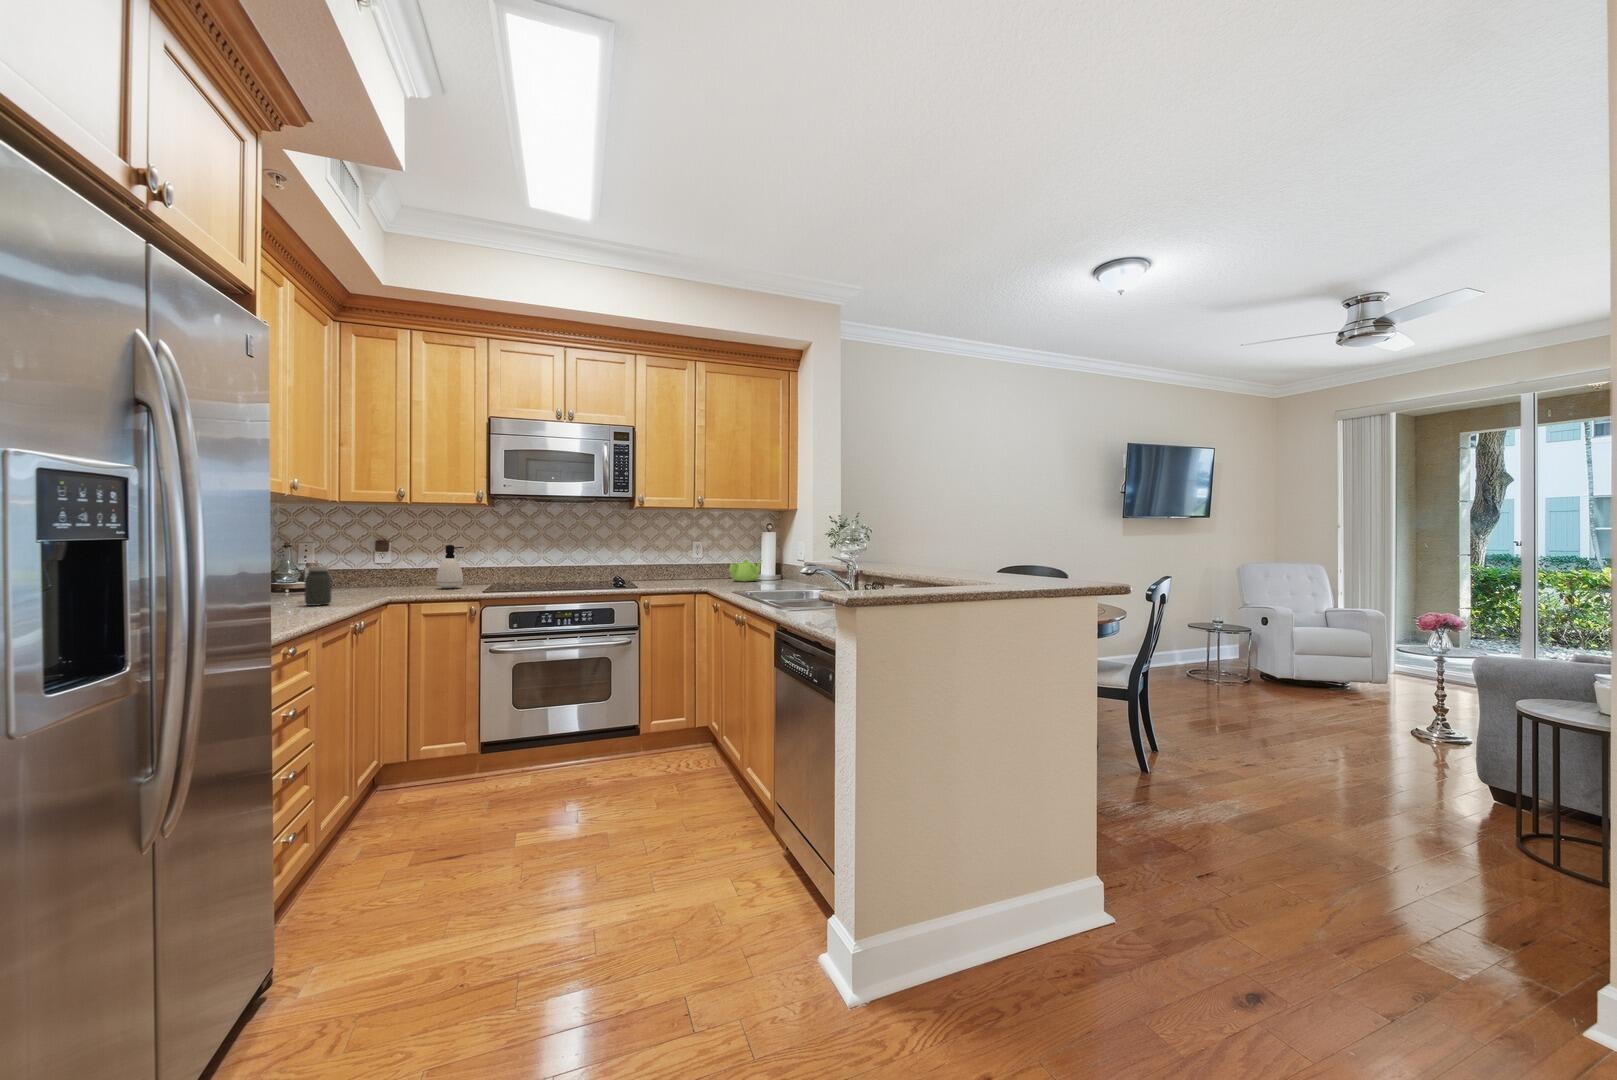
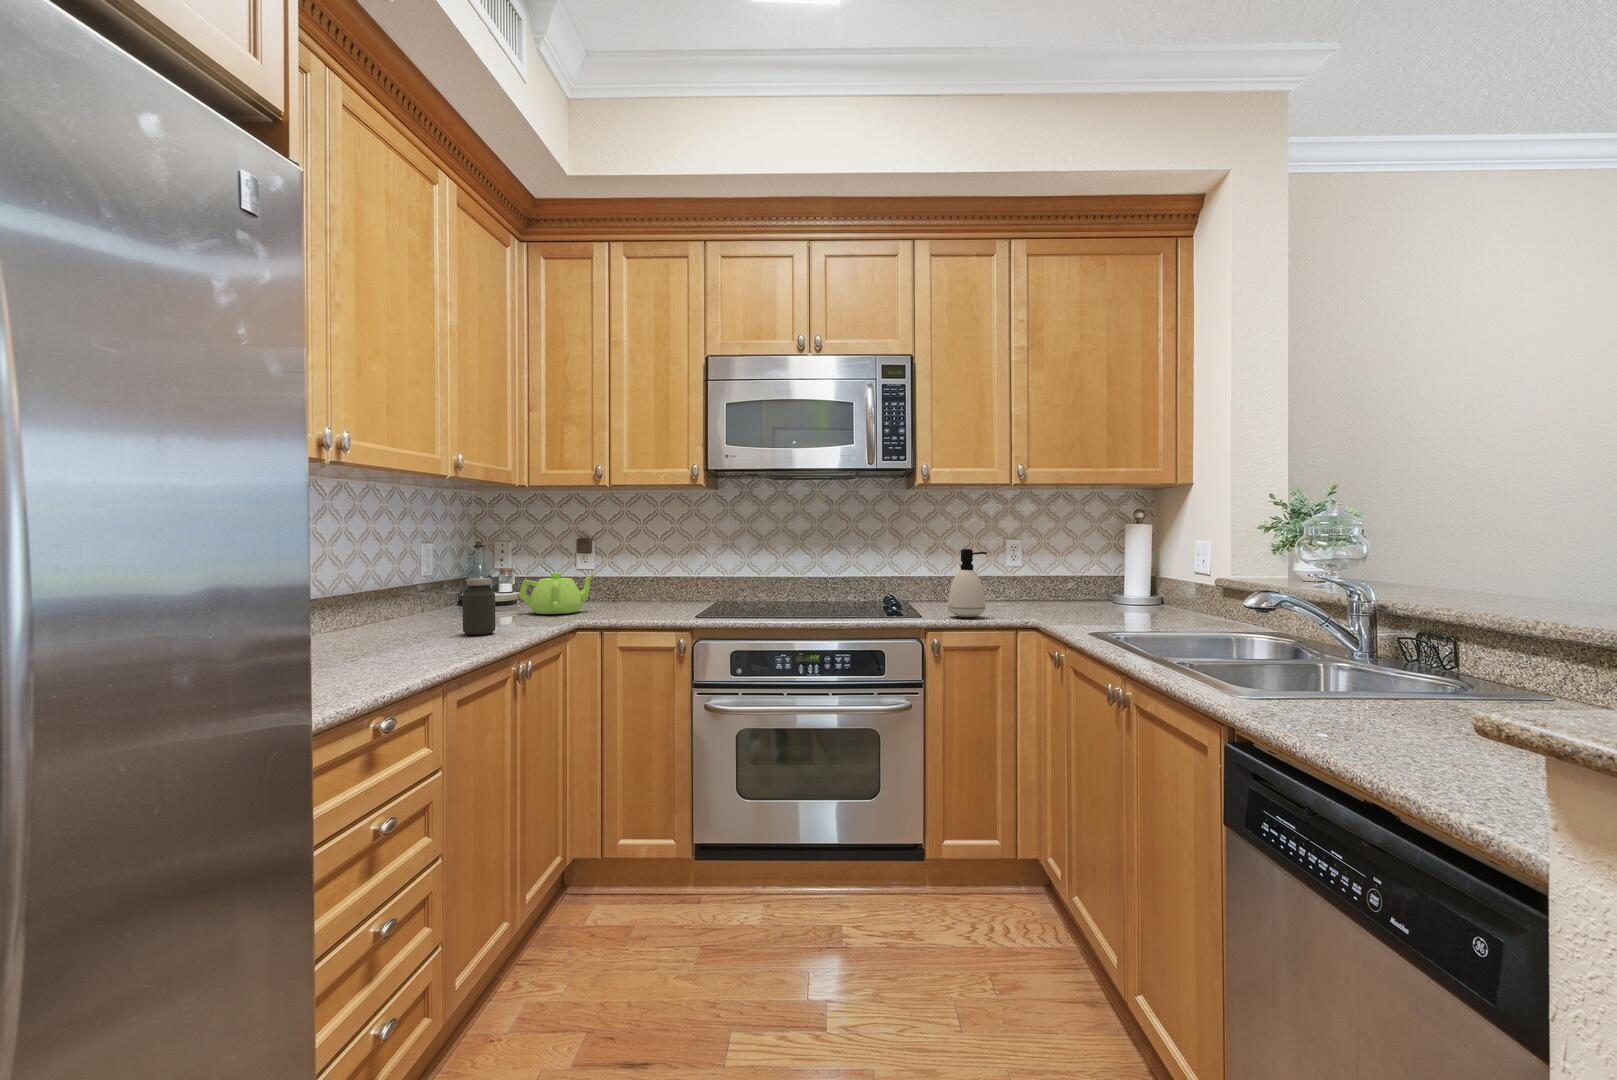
soap dispenser: present [436,545,463,588] -> present [948,549,987,617]
teapot: present [729,559,761,582] -> present [518,572,596,614]

